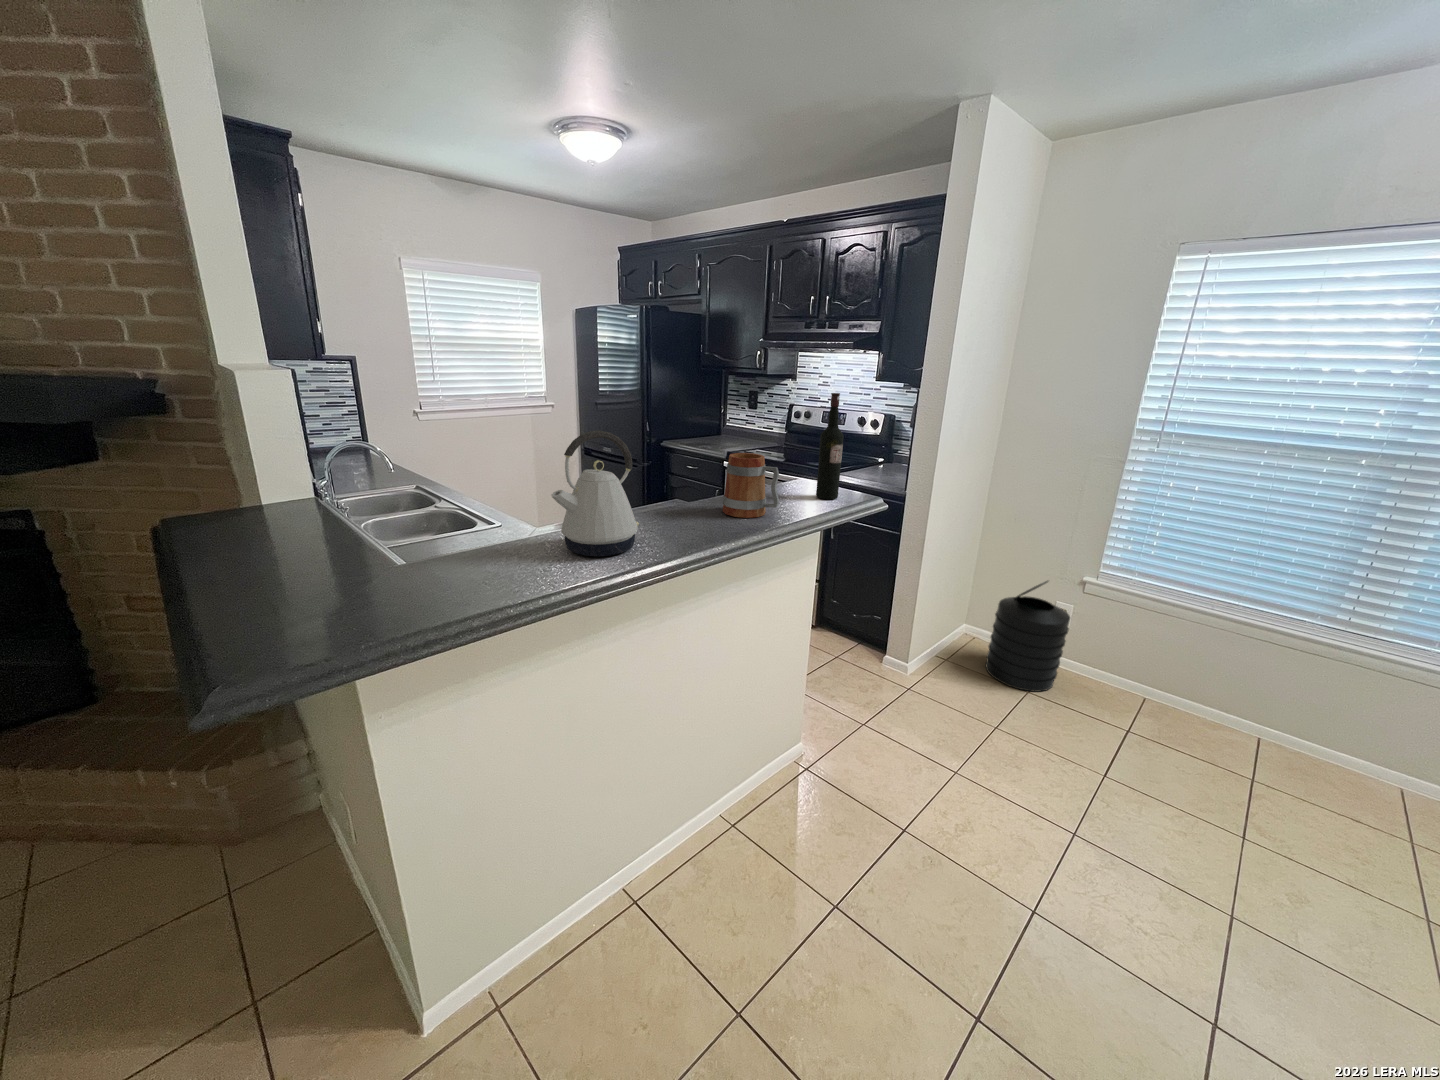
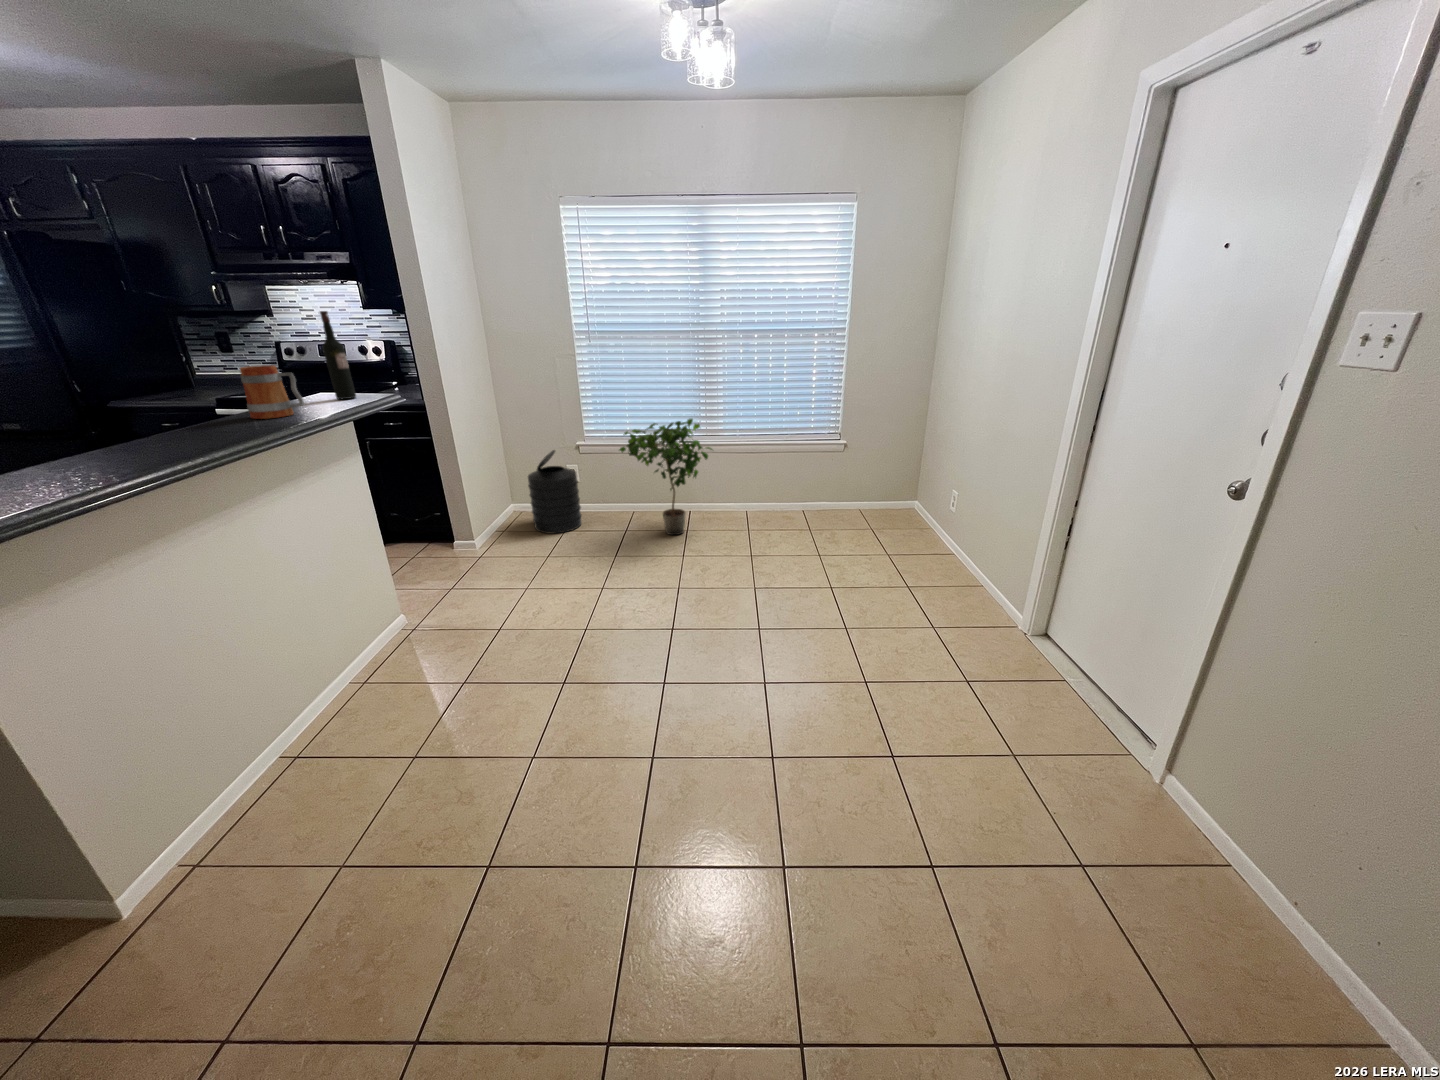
kettle: present [551,430,639,557] -> none [70,347,176,457]
potted plant: none [1162,590,1369,778] -> present [619,418,712,535]

